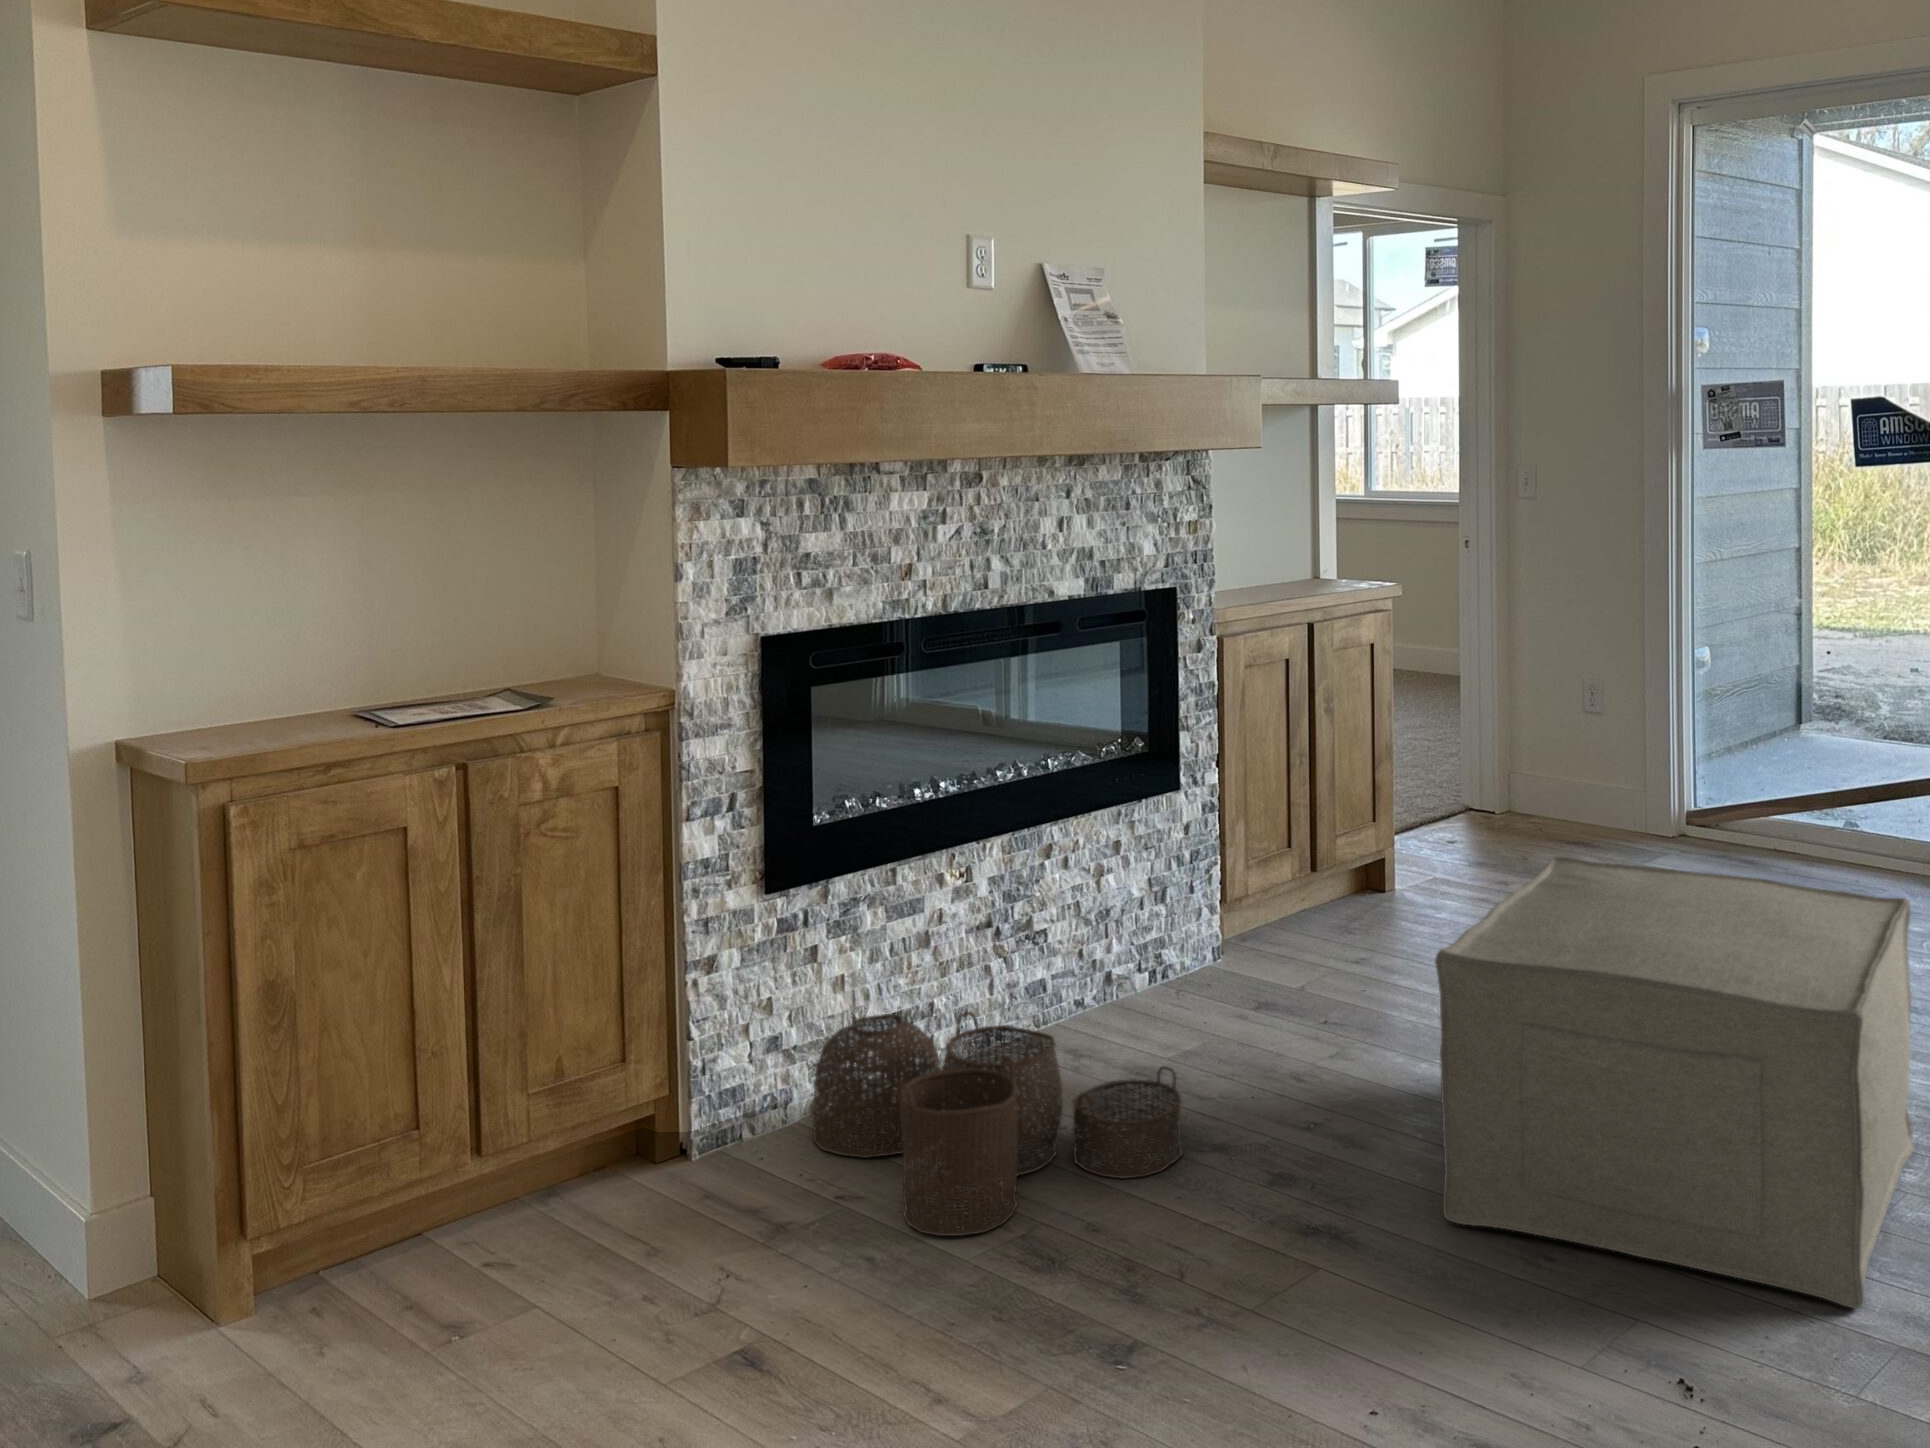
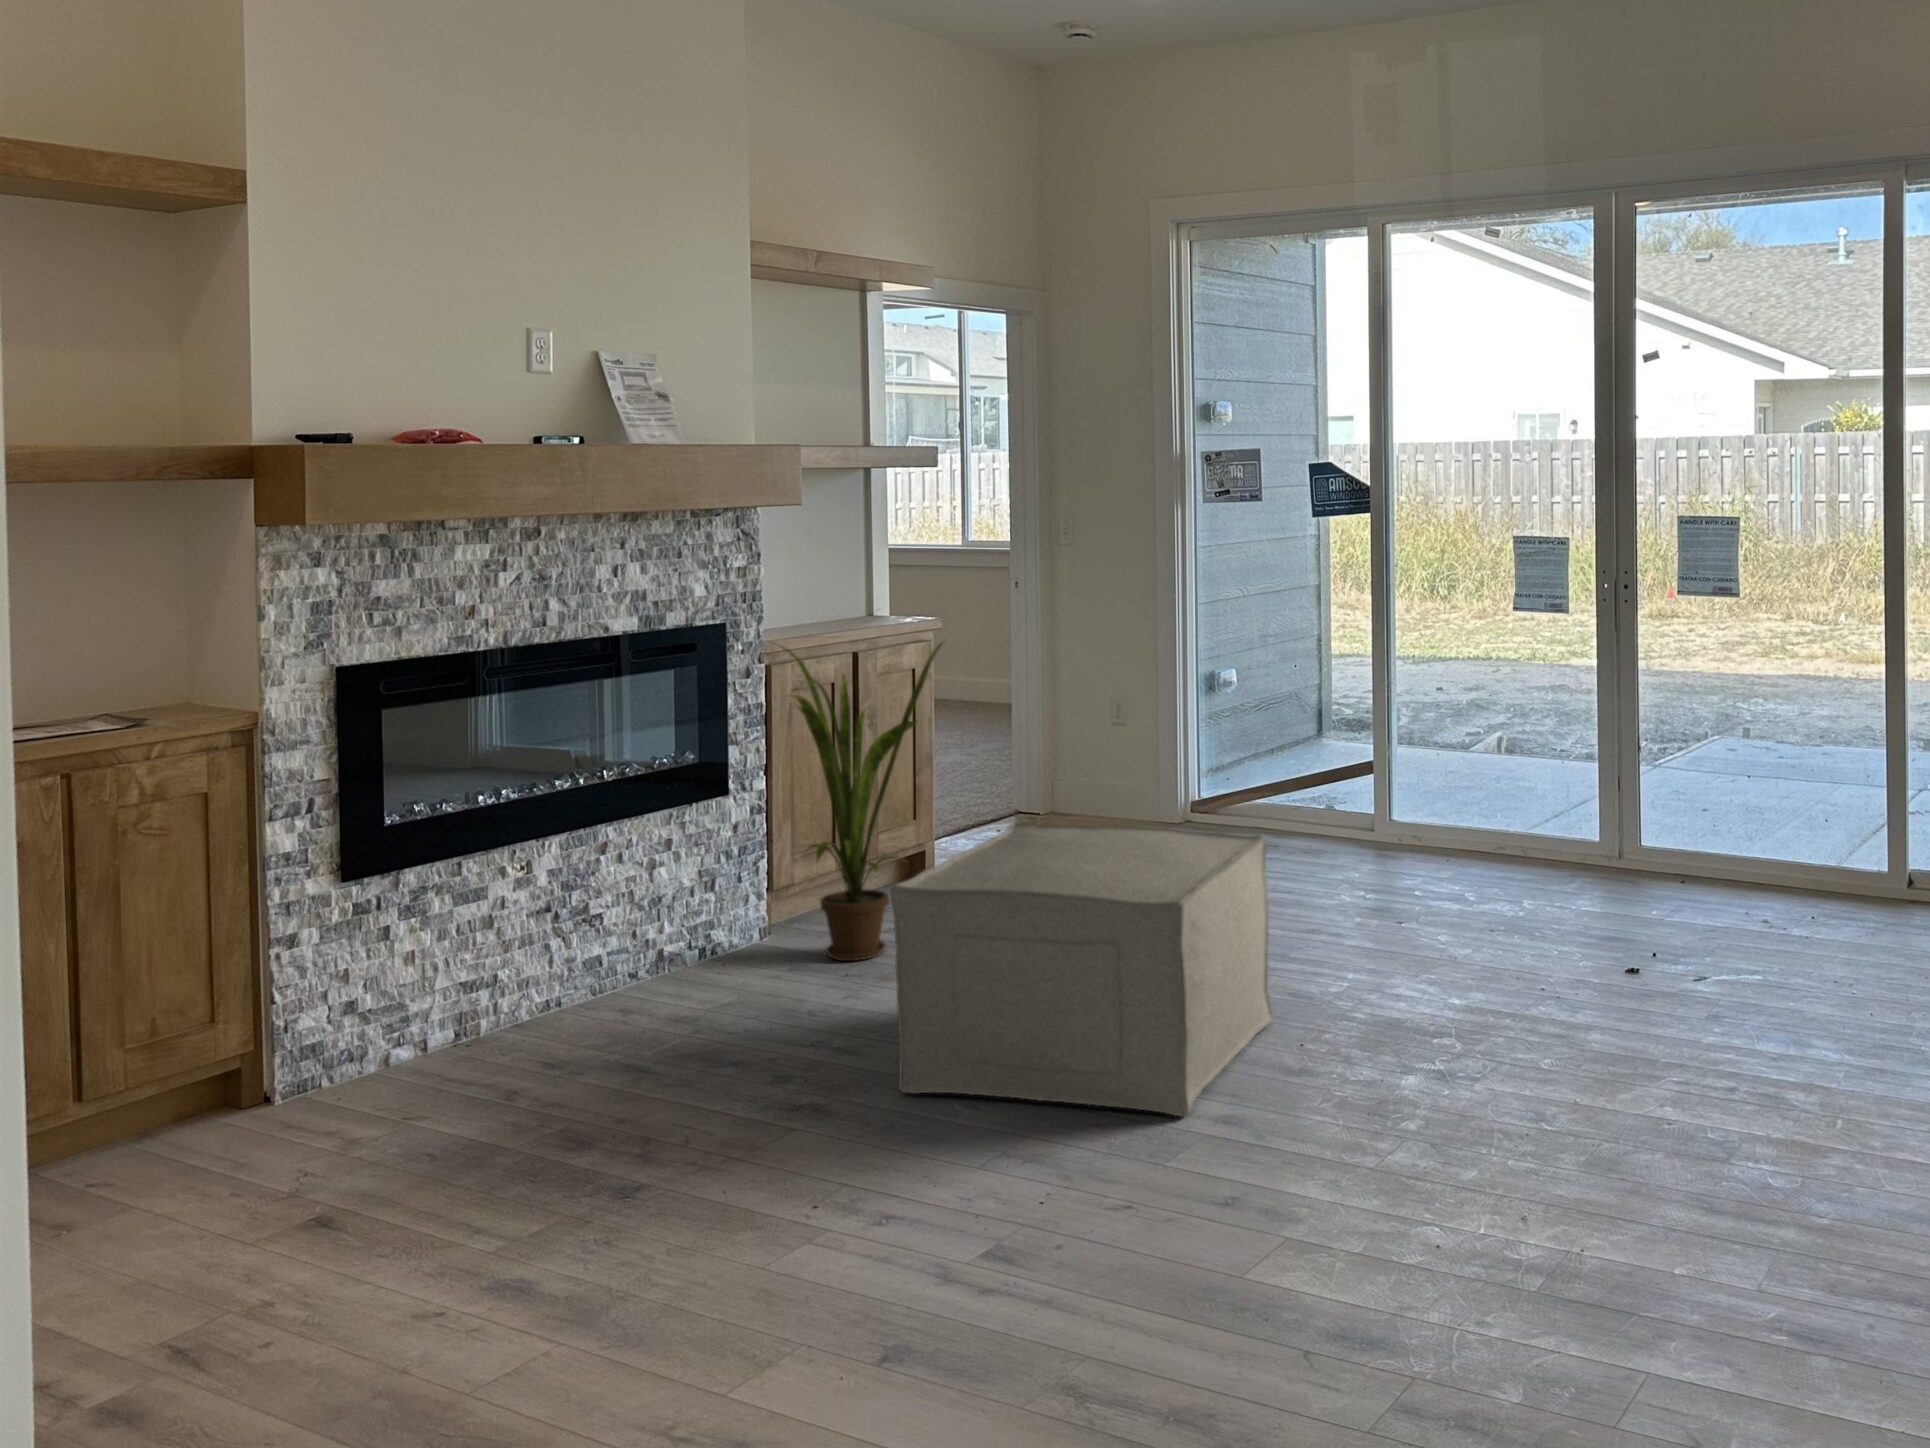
house plant: none [1221,608,1443,999] -> present [778,641,945,961]
woven basket: present [813,1007,1182,1236] -> none [384,968,702,1135]

